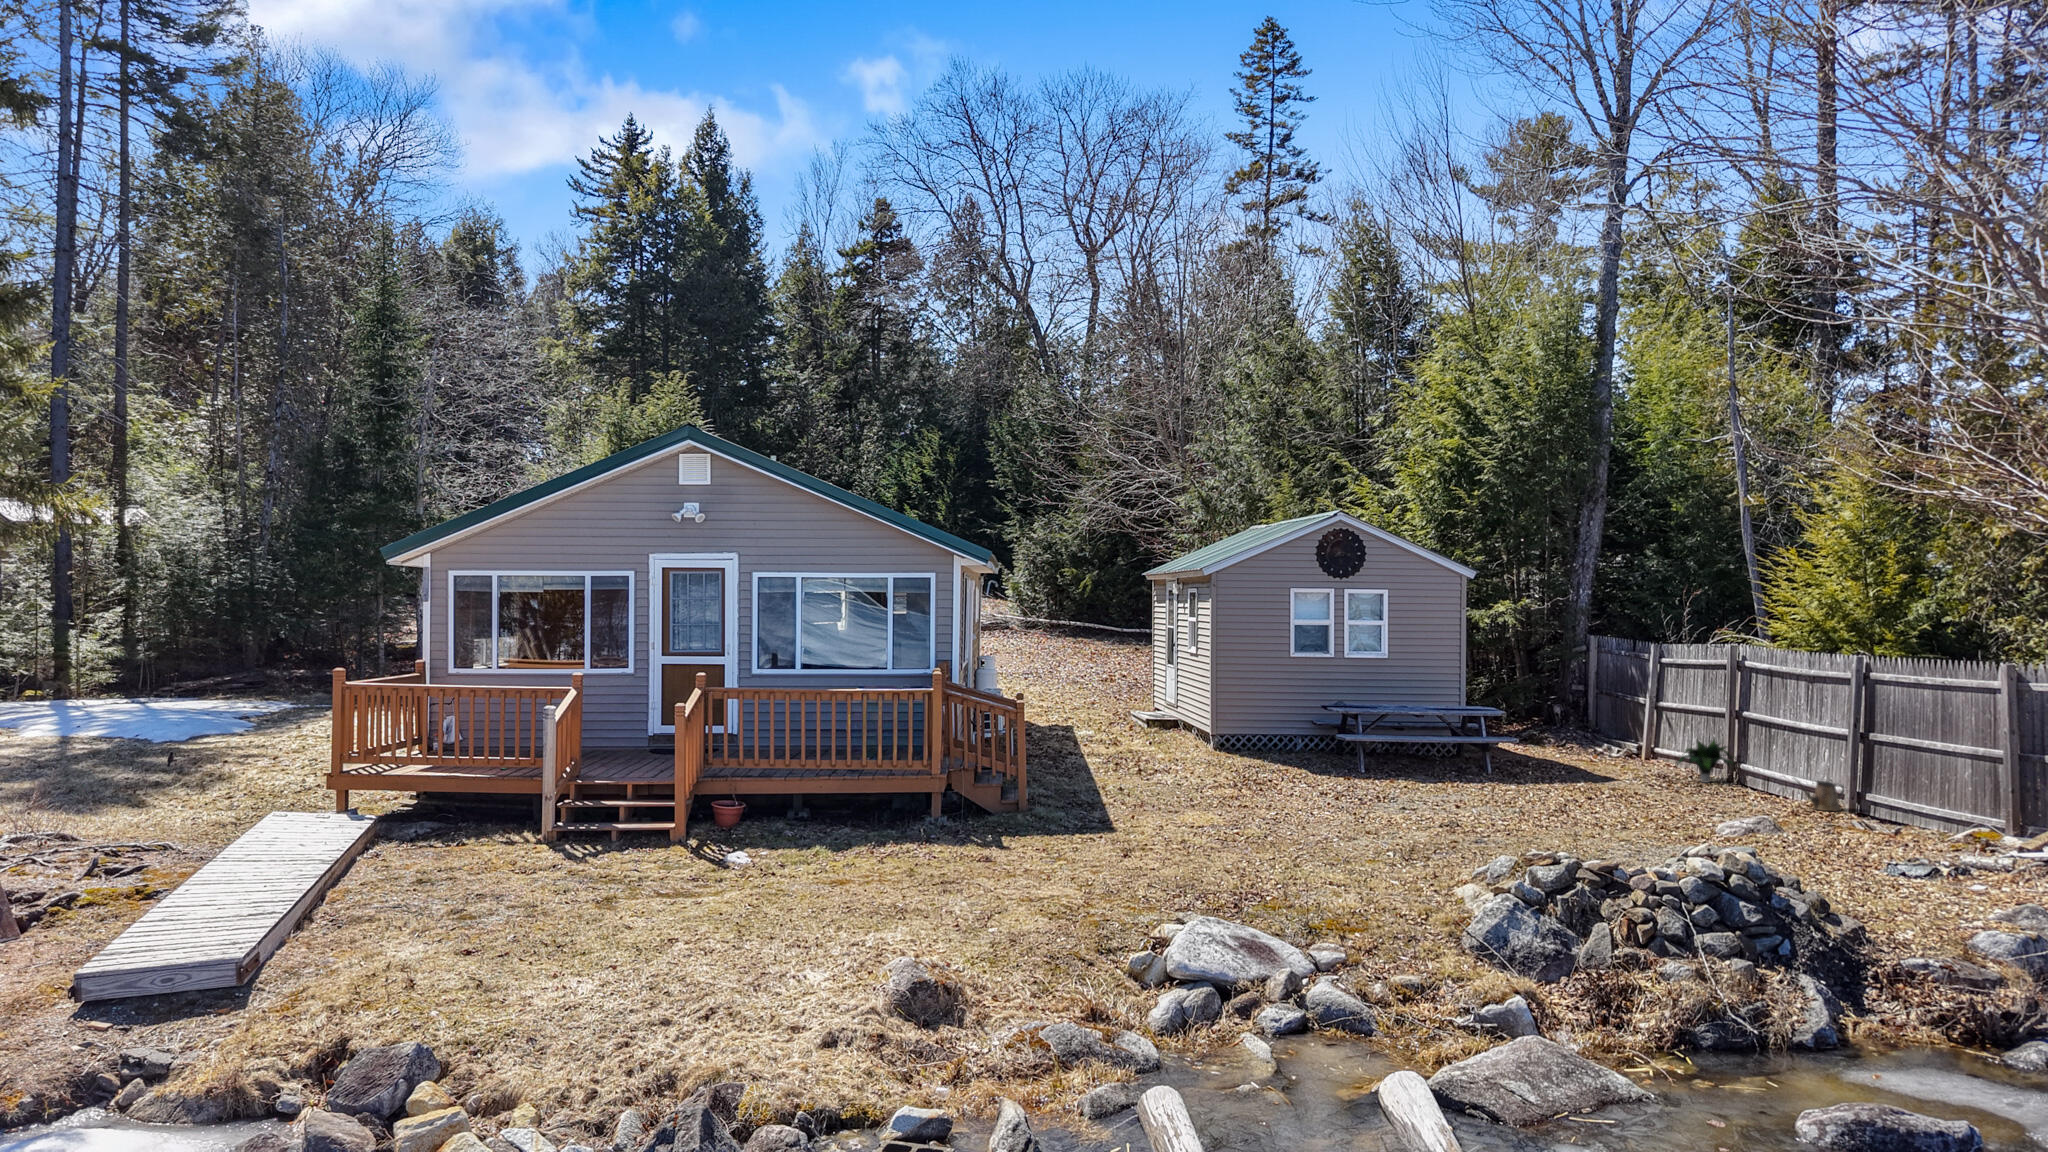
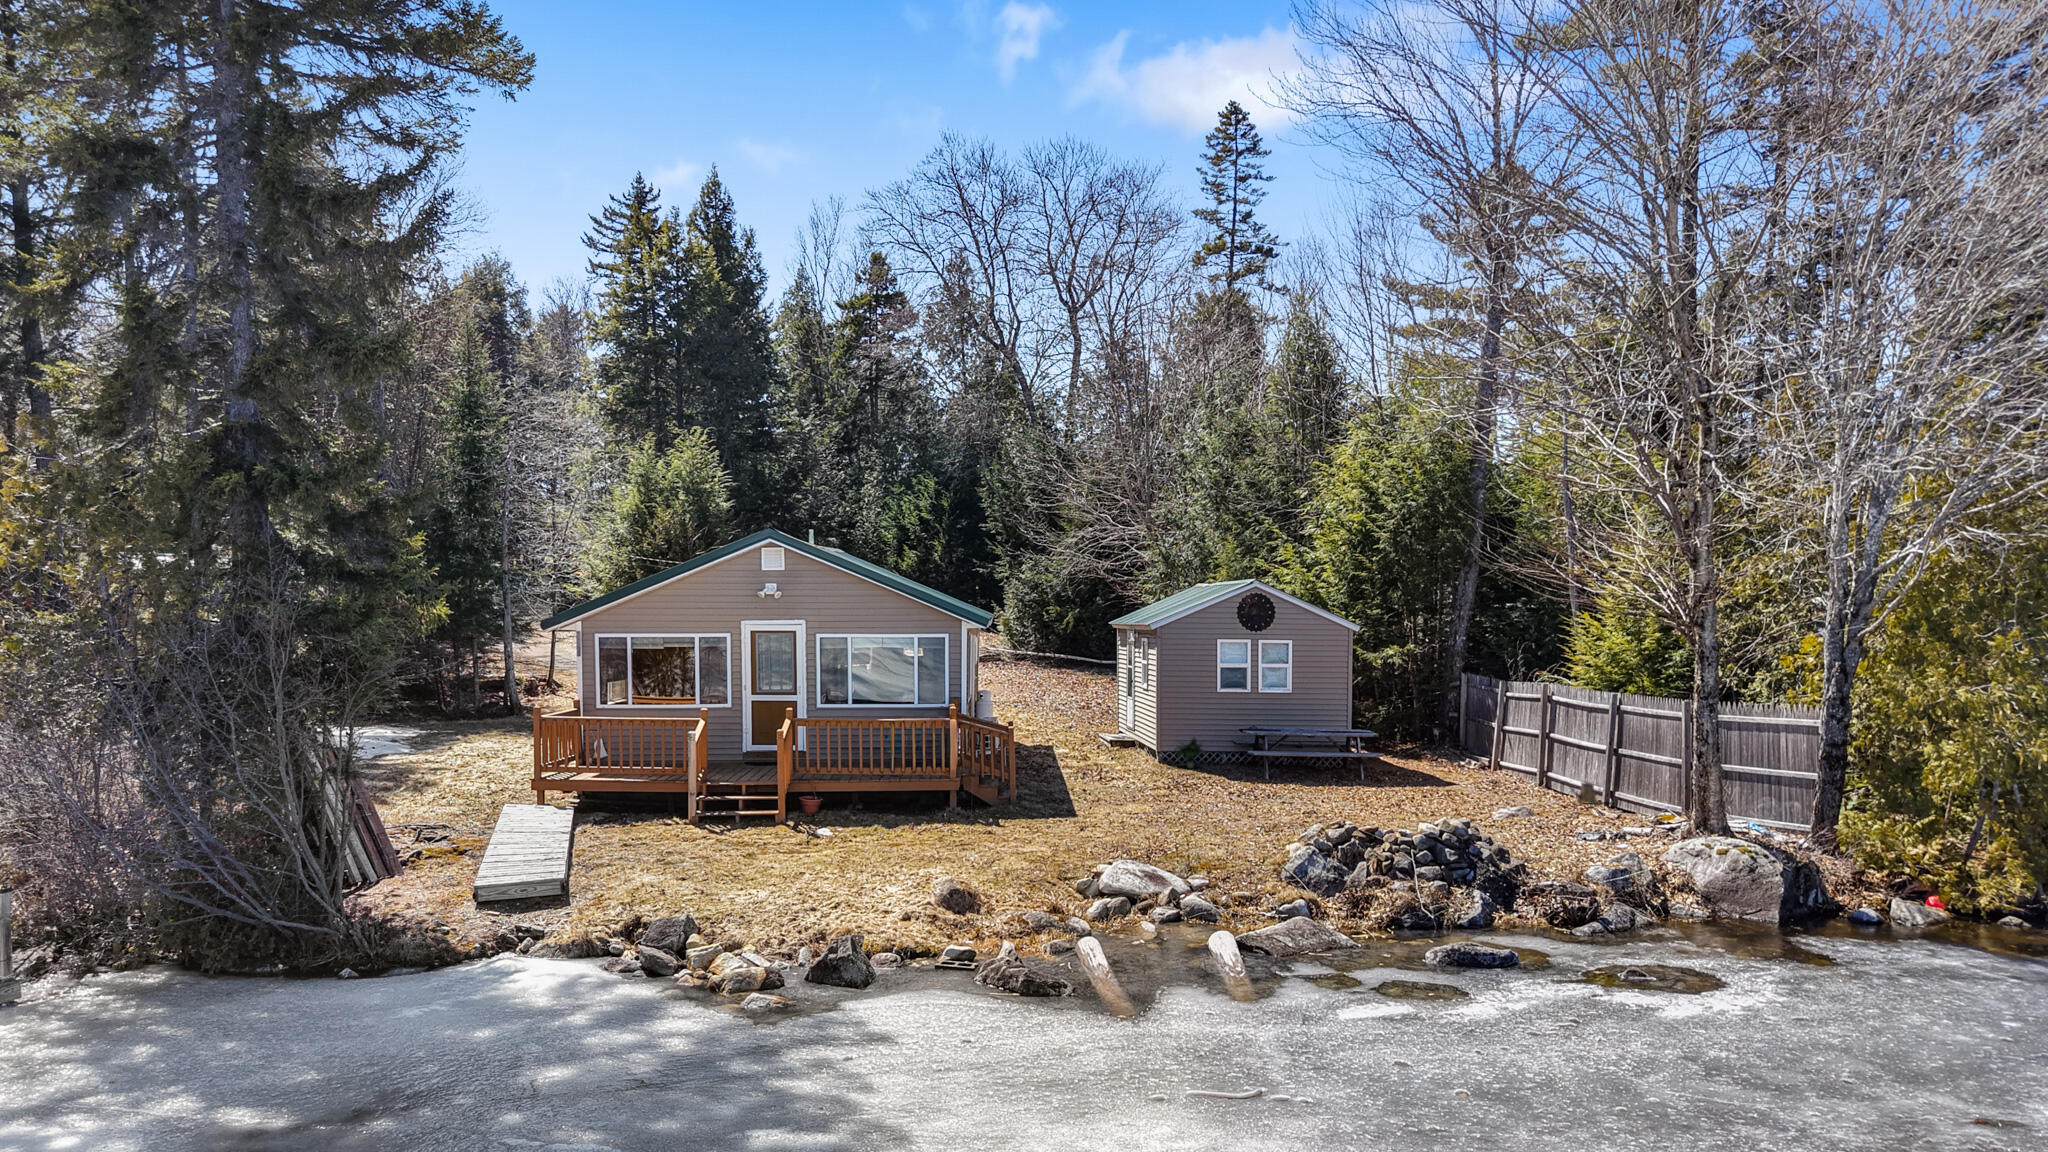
potted plant: present [1678,739,1735,783] -> present [1175,738,1206,768]

